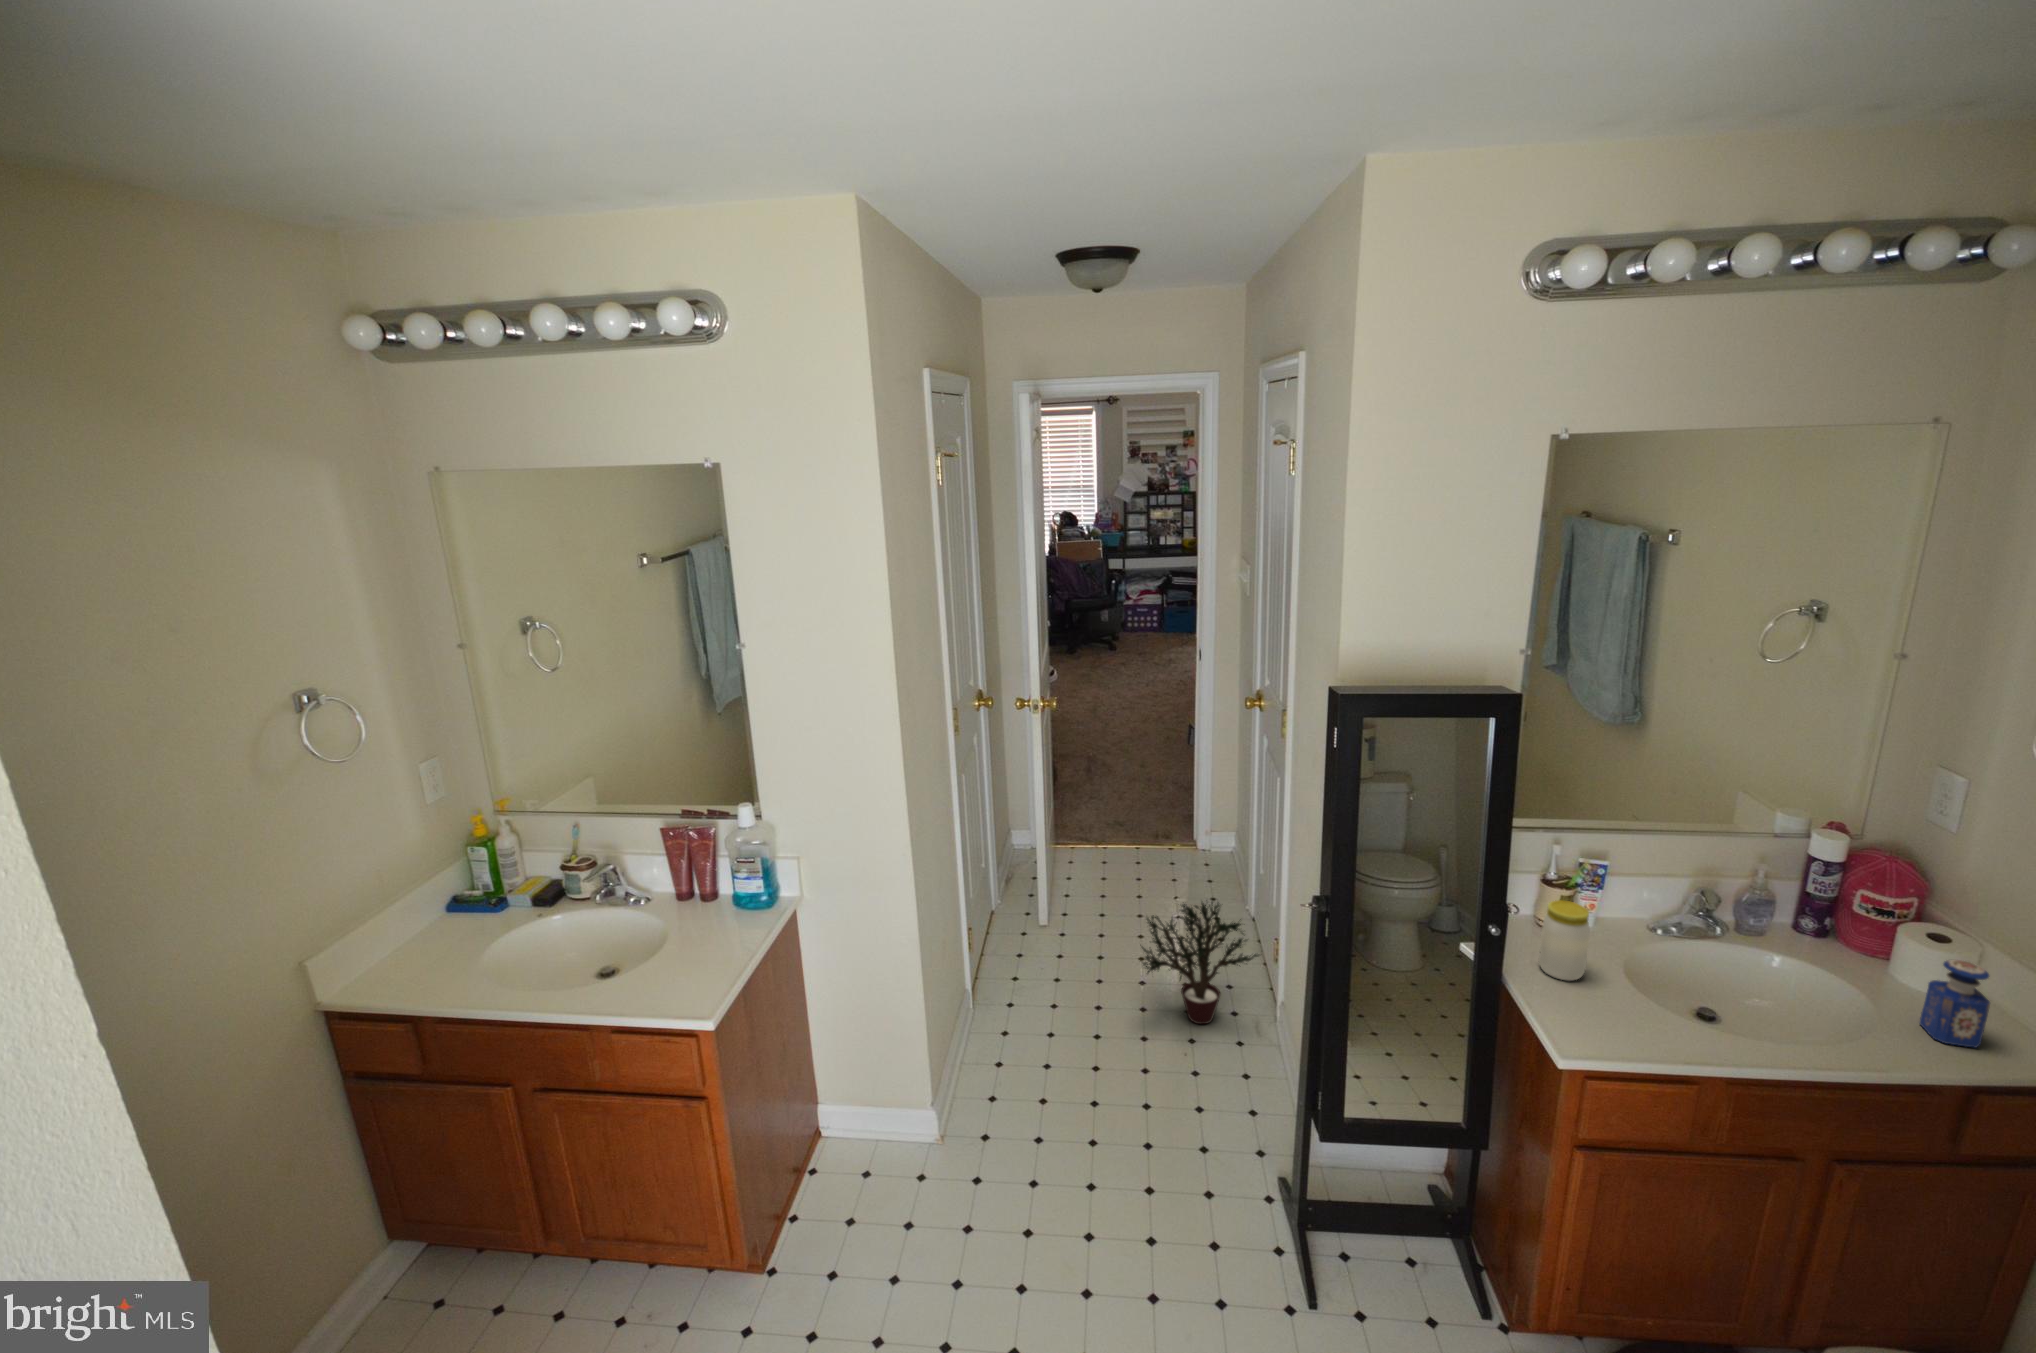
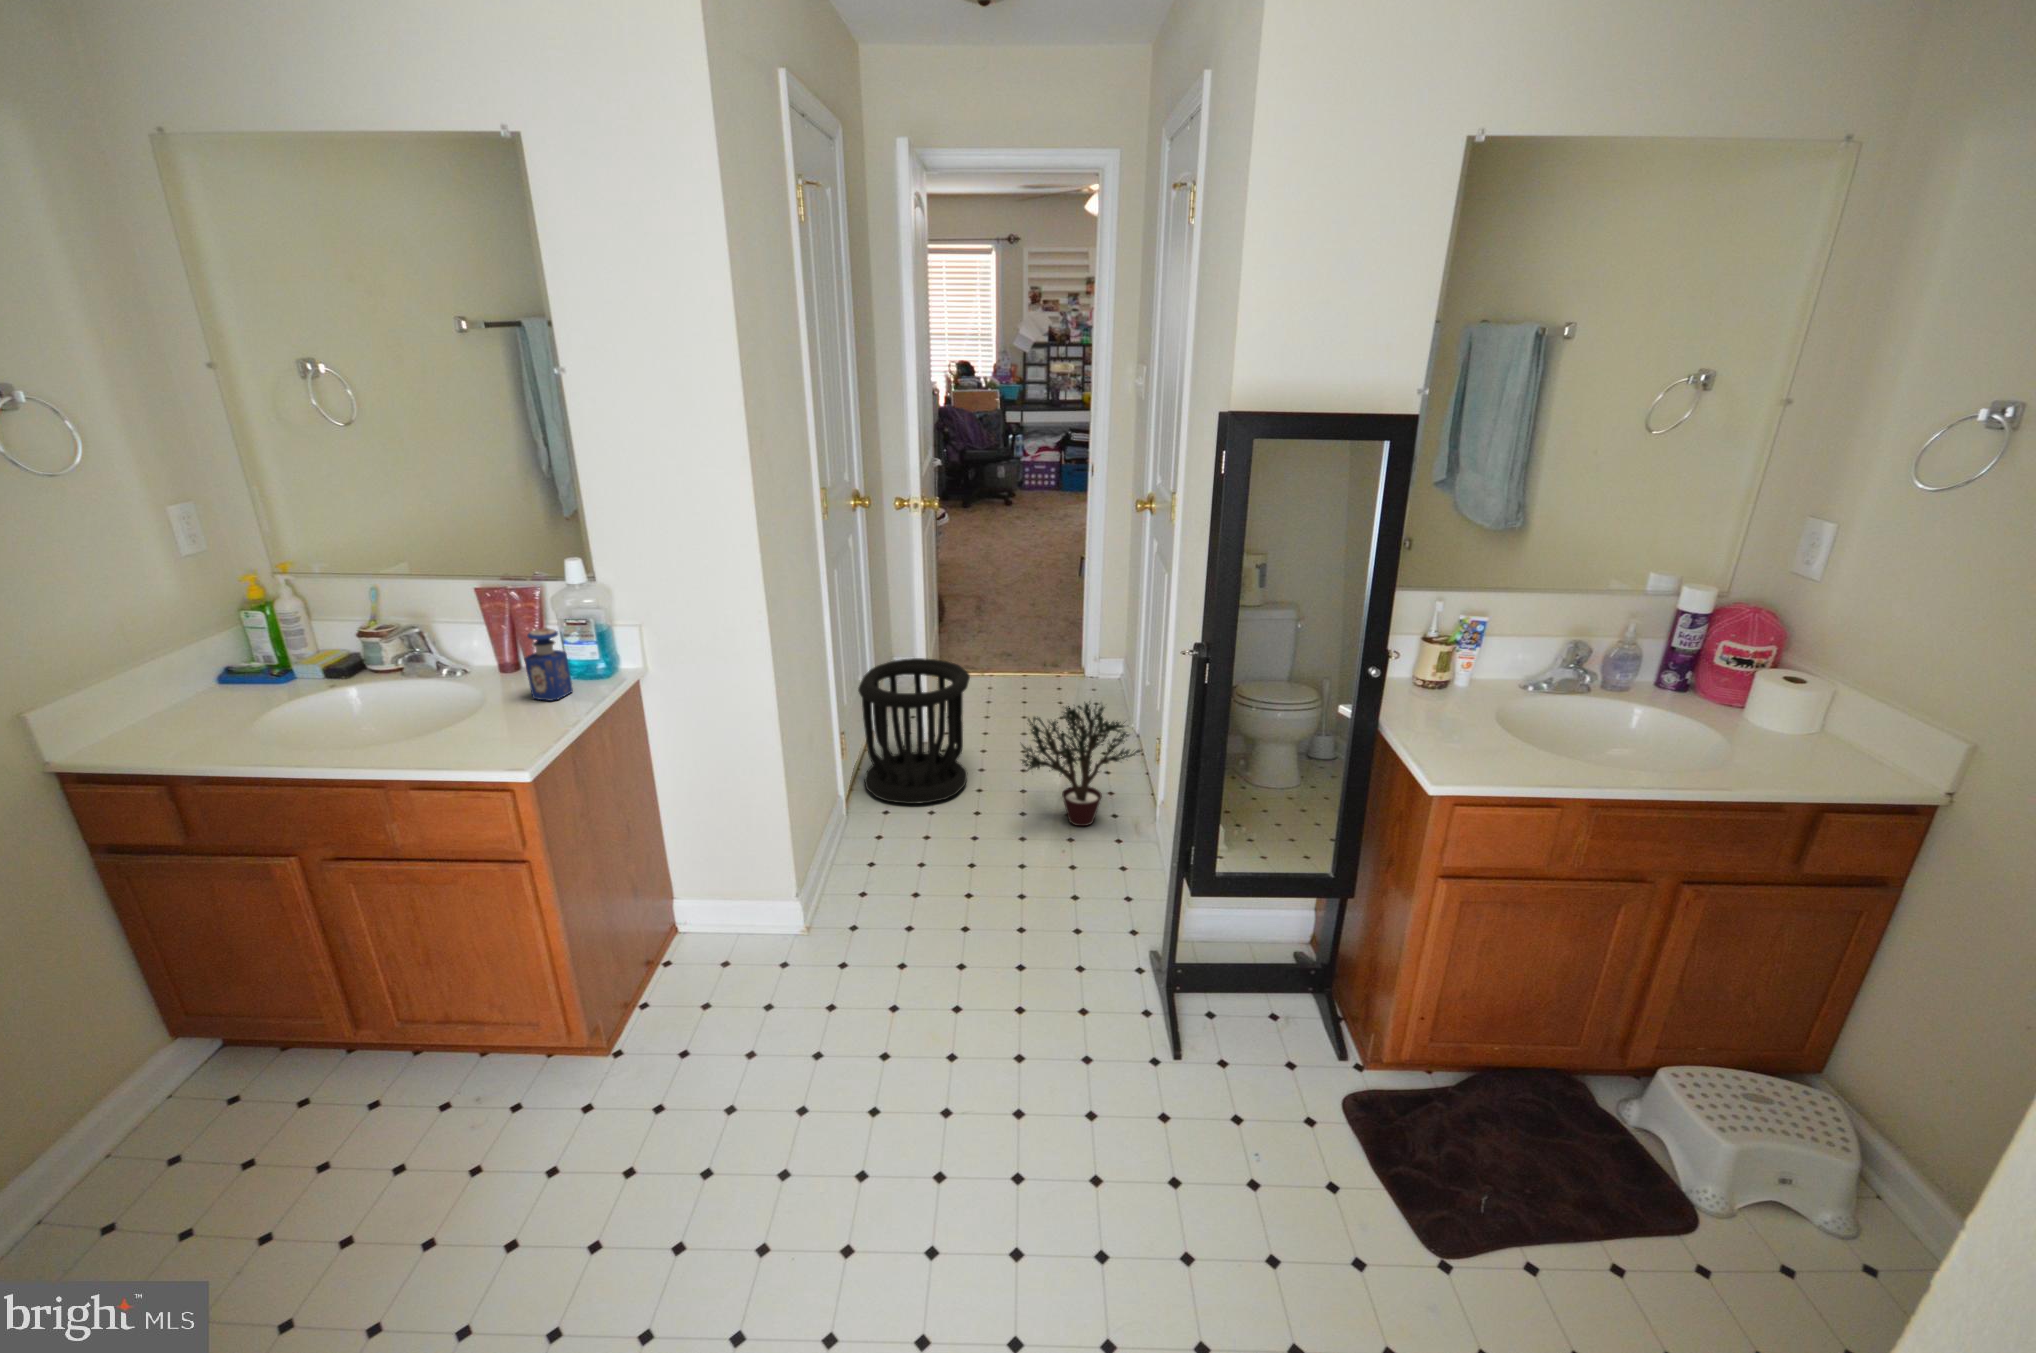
wastebasket: none [985,849,1089,995] -> present [858,658,970,804]
jar: present [1539,900,1590,980] -> none [1415,647,1467,726]
perfume bottle: present [1920,960,1990,1048] -> present [524,628,573,701]

